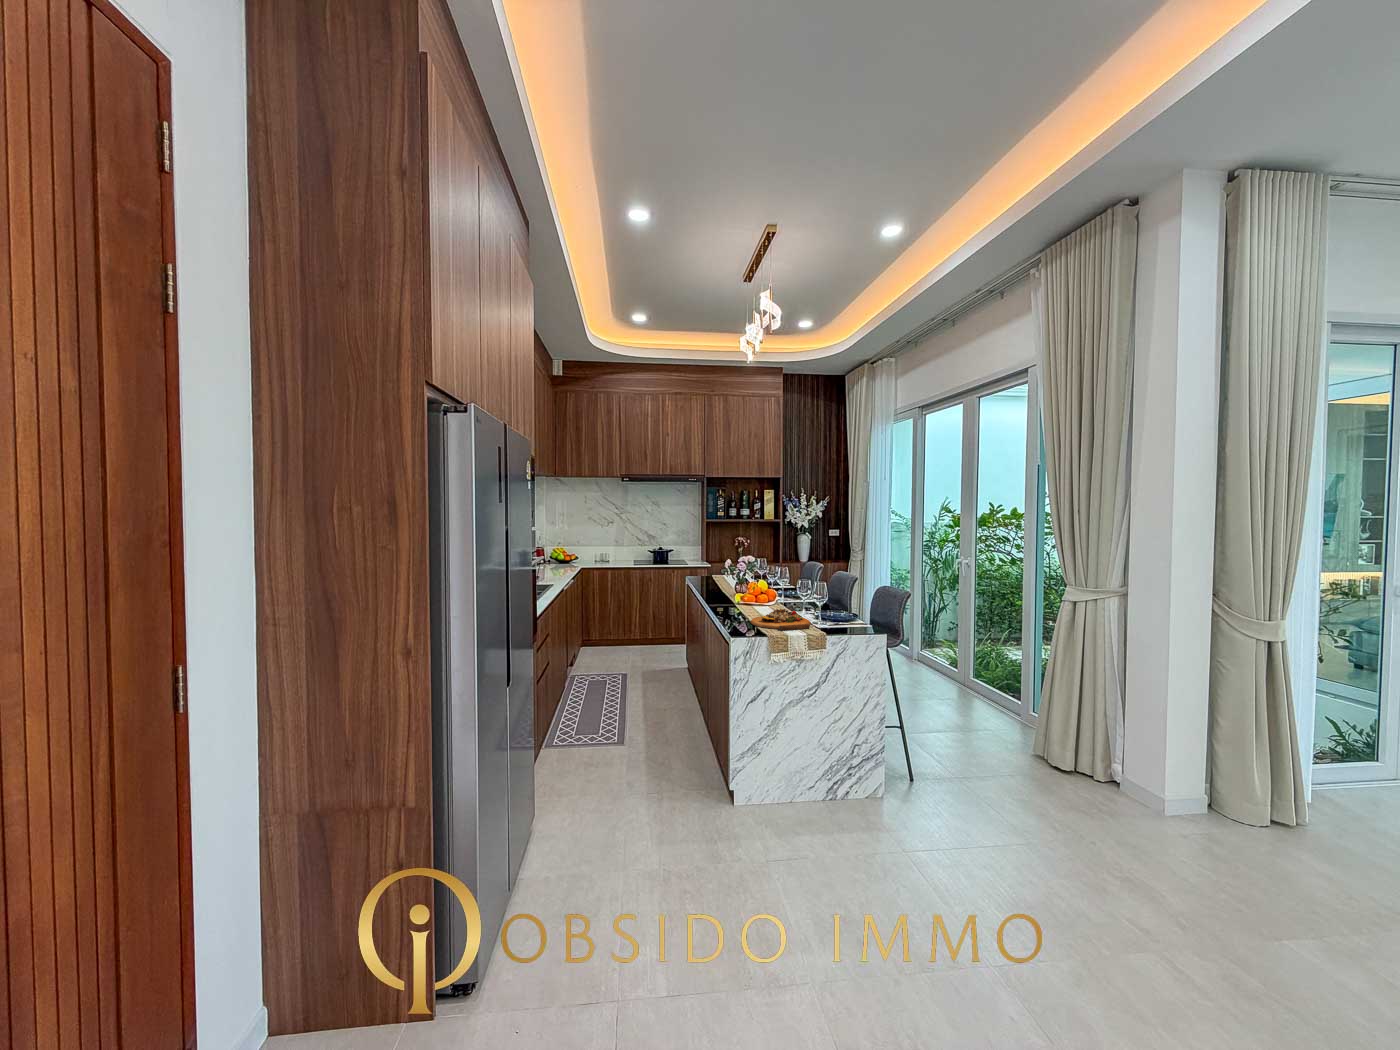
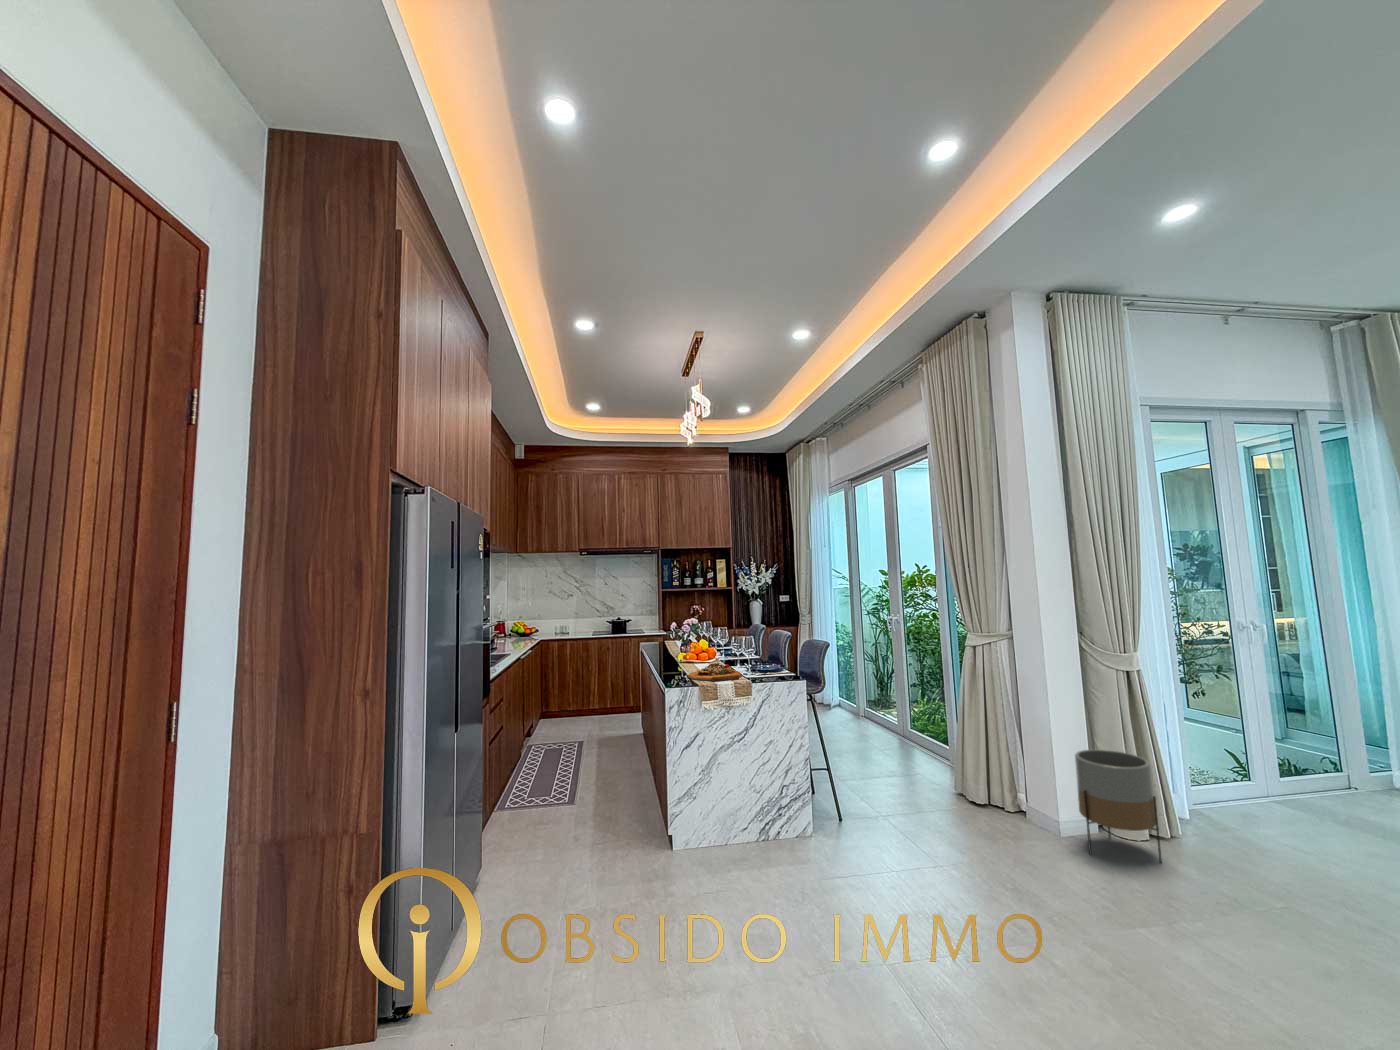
planter: none [1194,725,1296,856] -> present [1075,749,1162,863]

